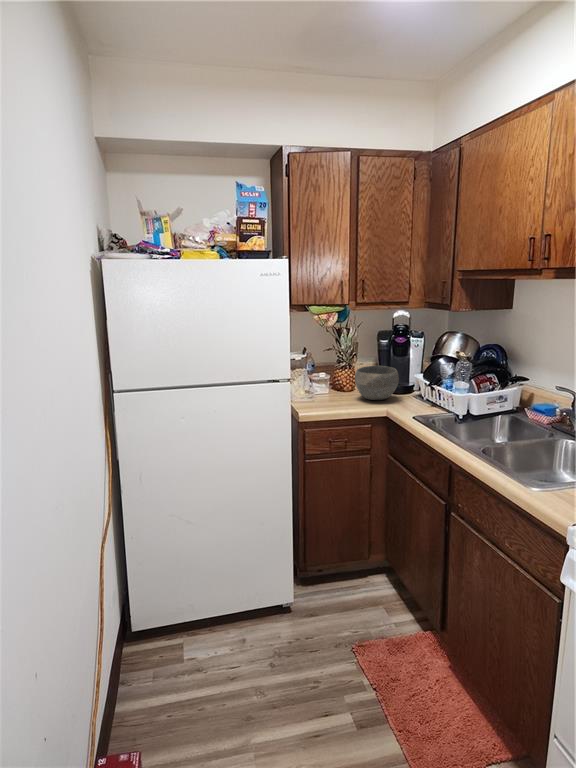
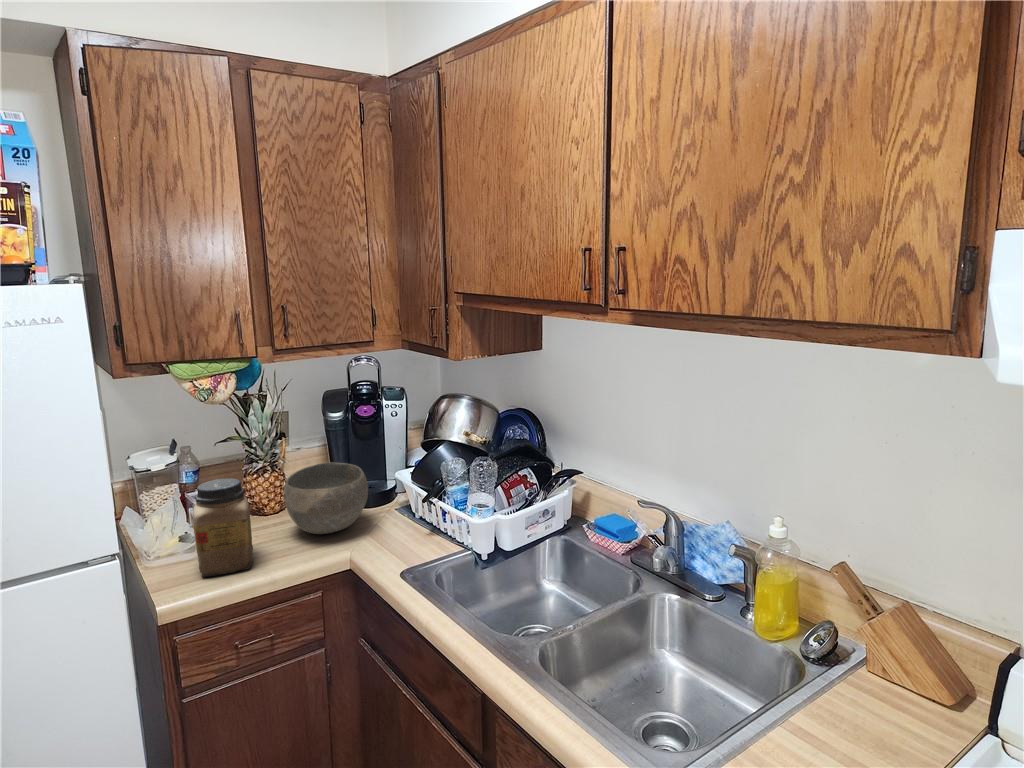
jar: none [314,362,339,407] -> present [193,478,253,577]

